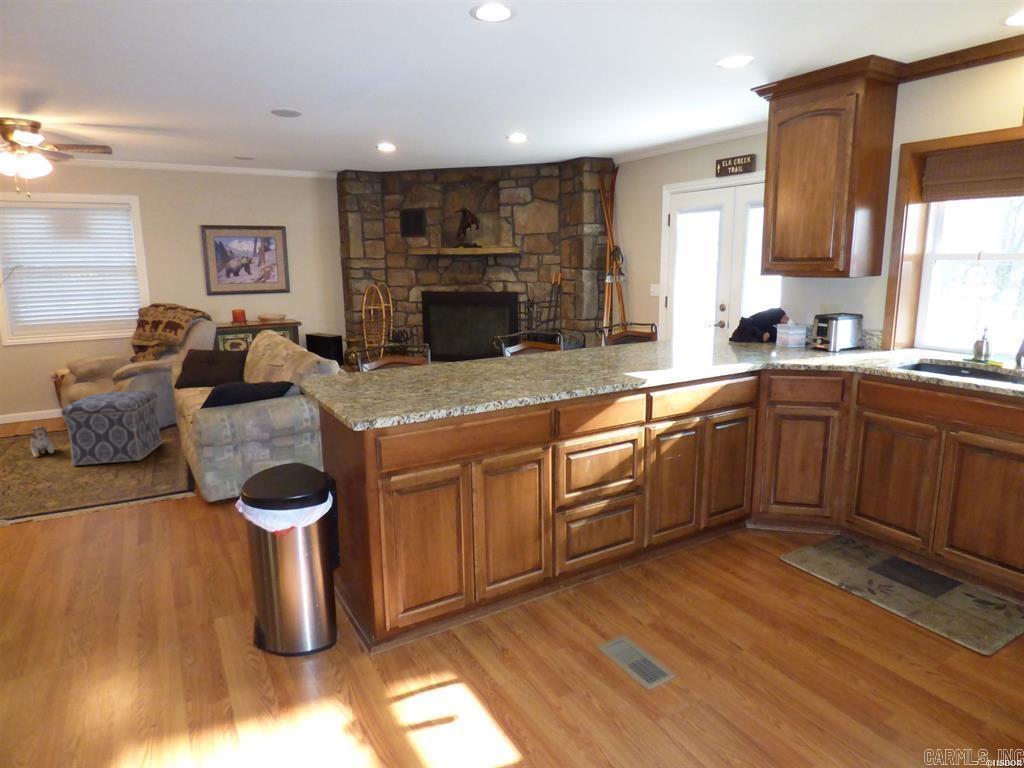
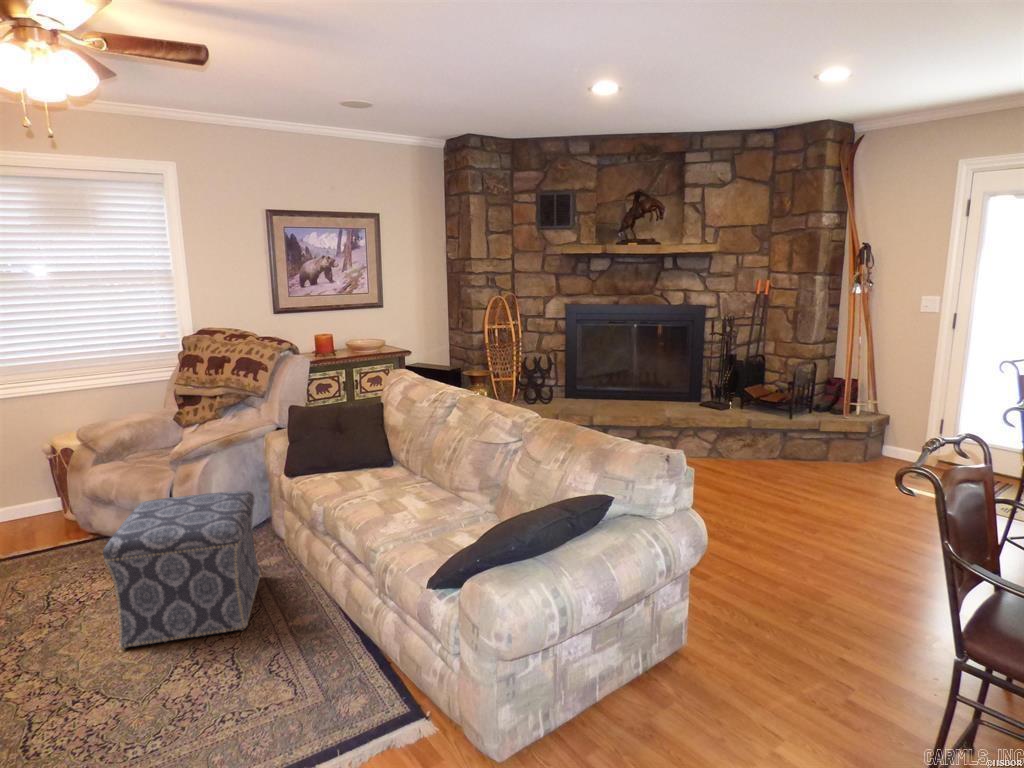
plush toy: present [29,426,54,457] -> none [28,566,73,621]

